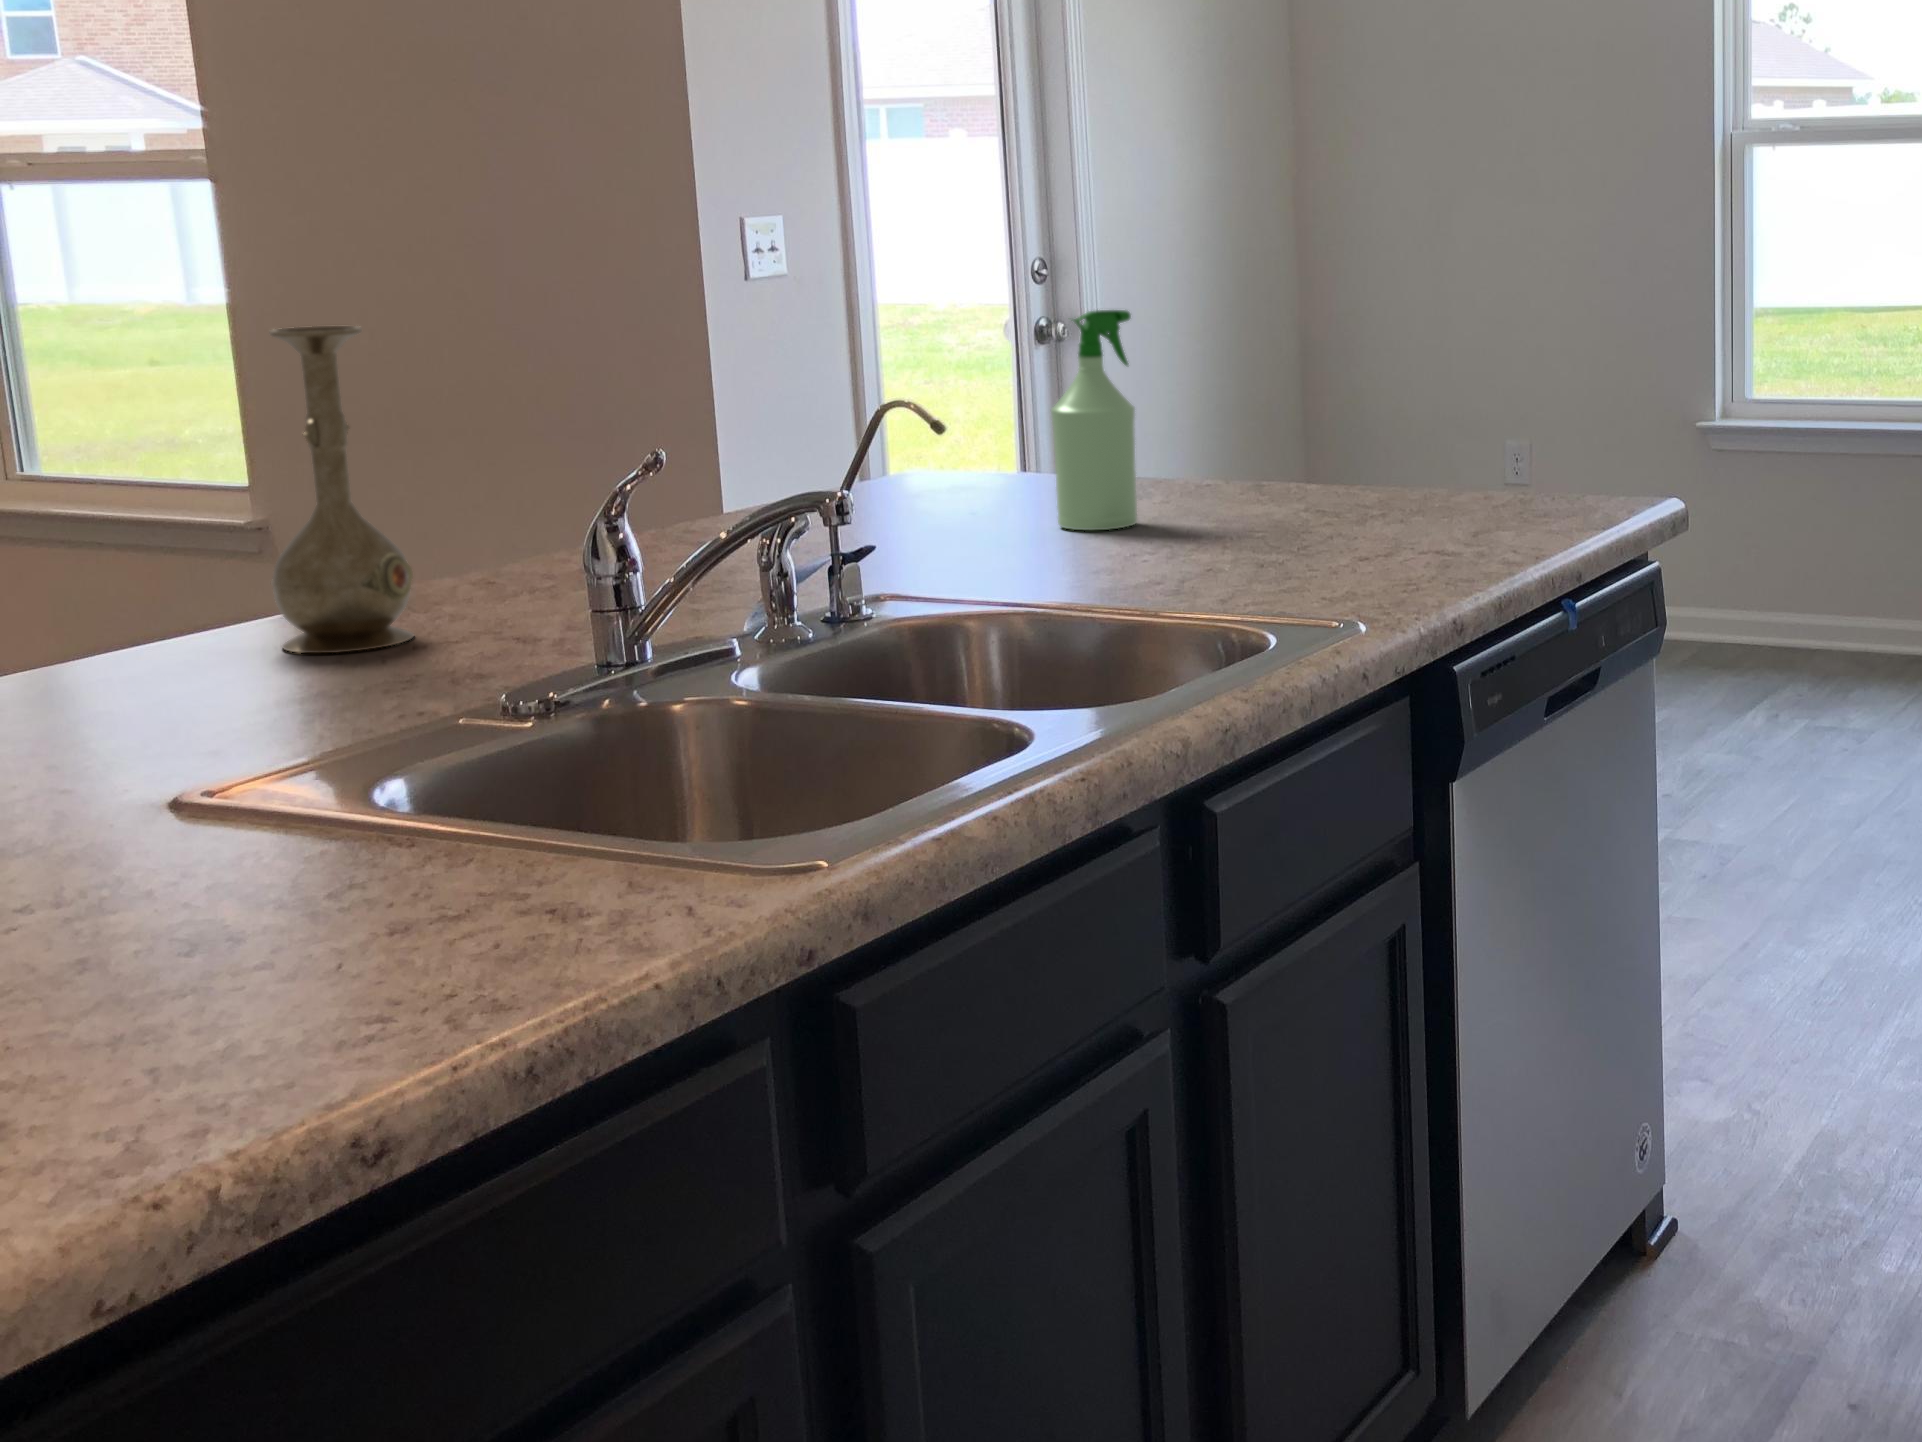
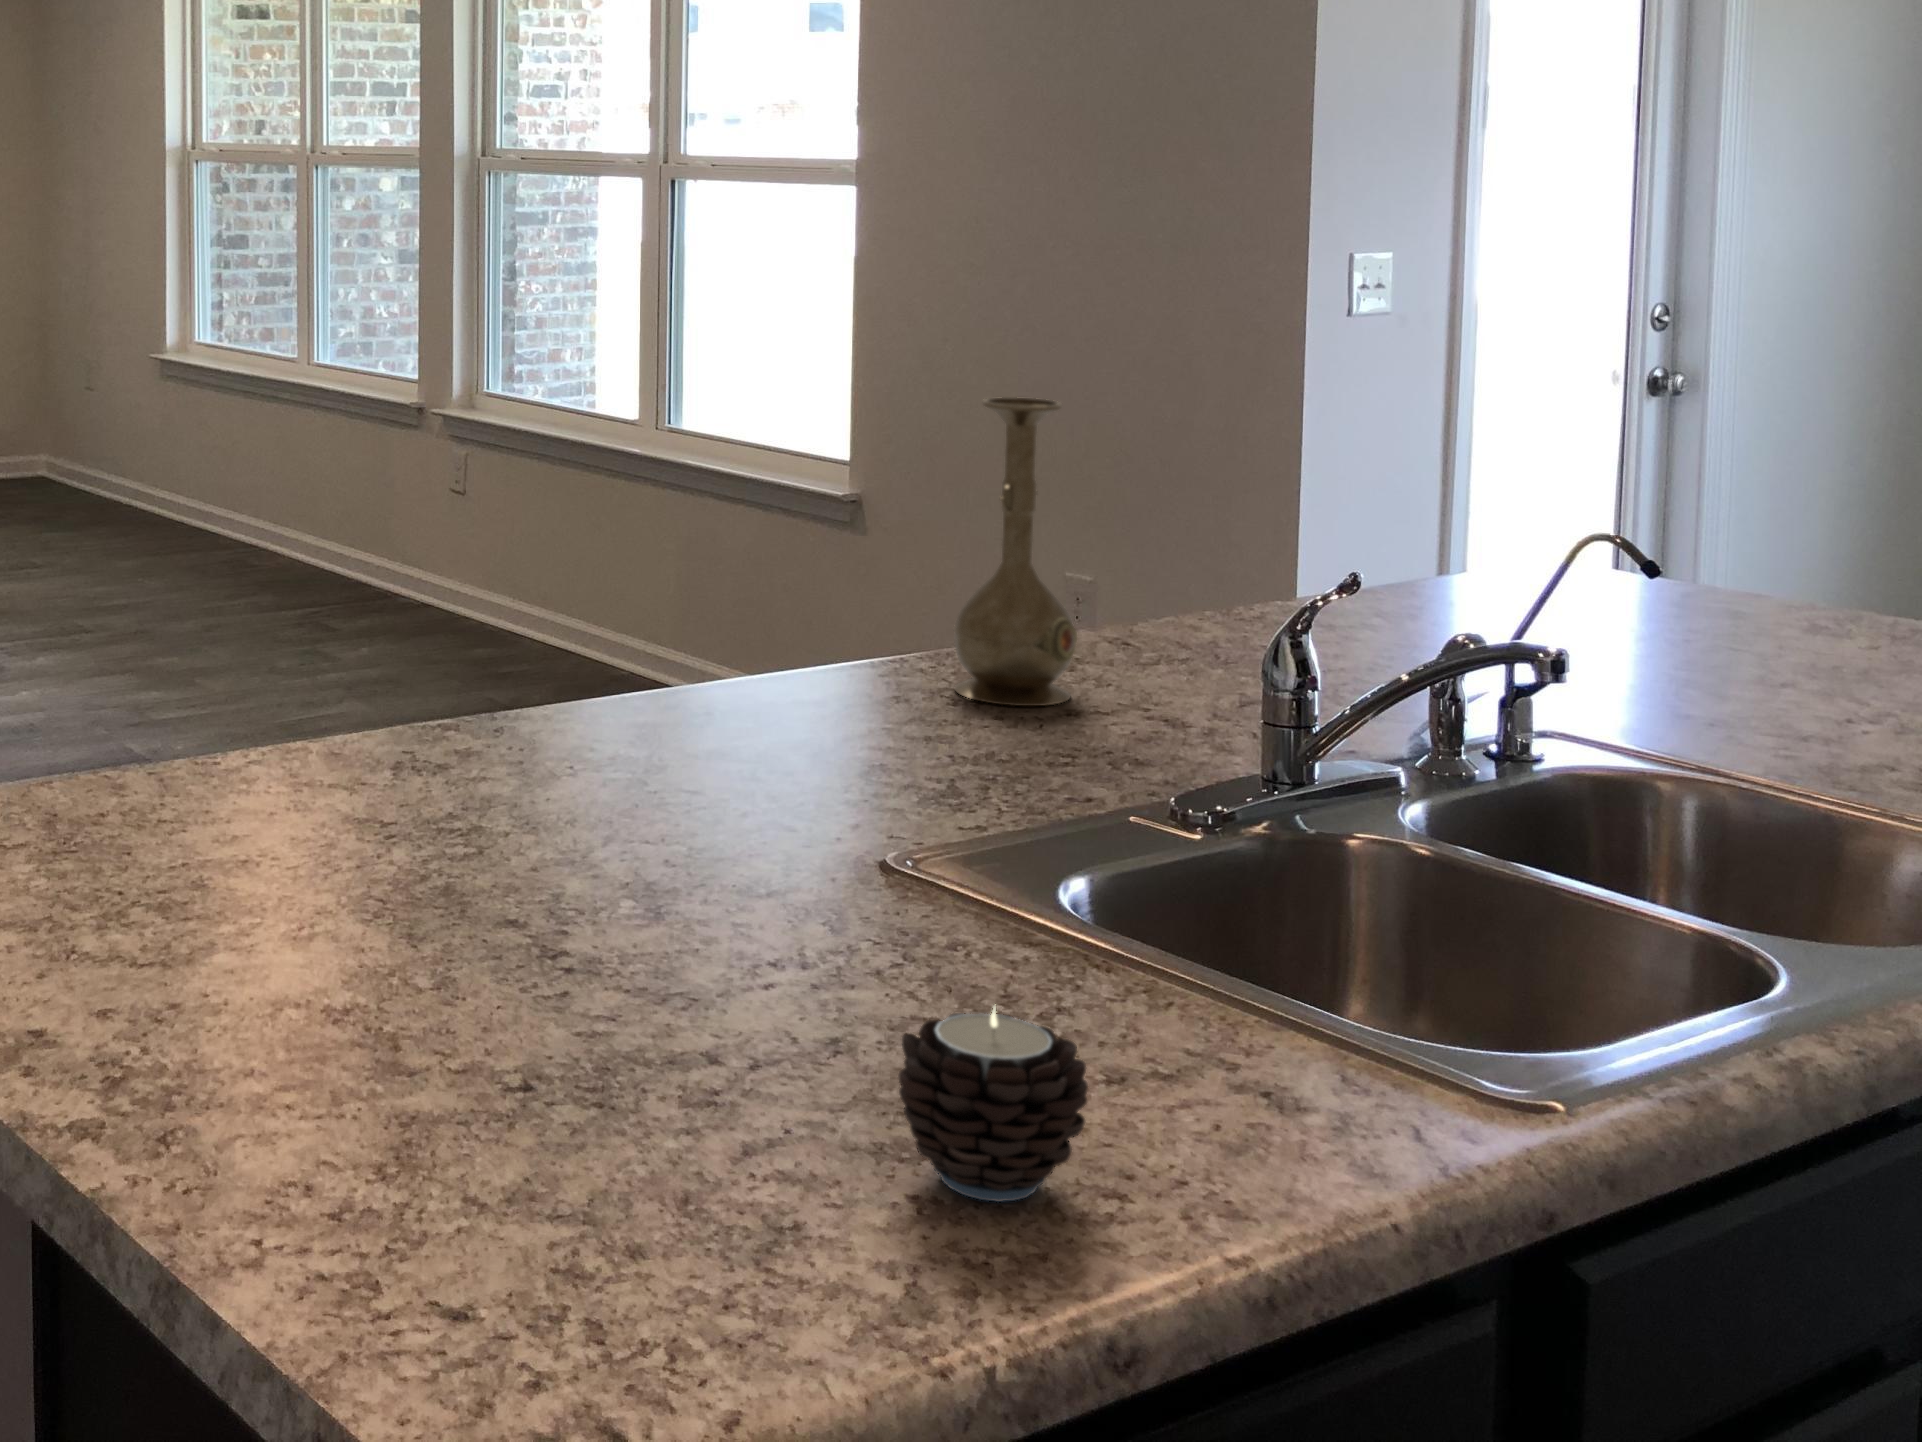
spray bottle: present [1051,310,1137,530] -> none [1737,424,1854,672]
candle: none [111,857,333,1055] -> present [898,1007,1088,1201]

